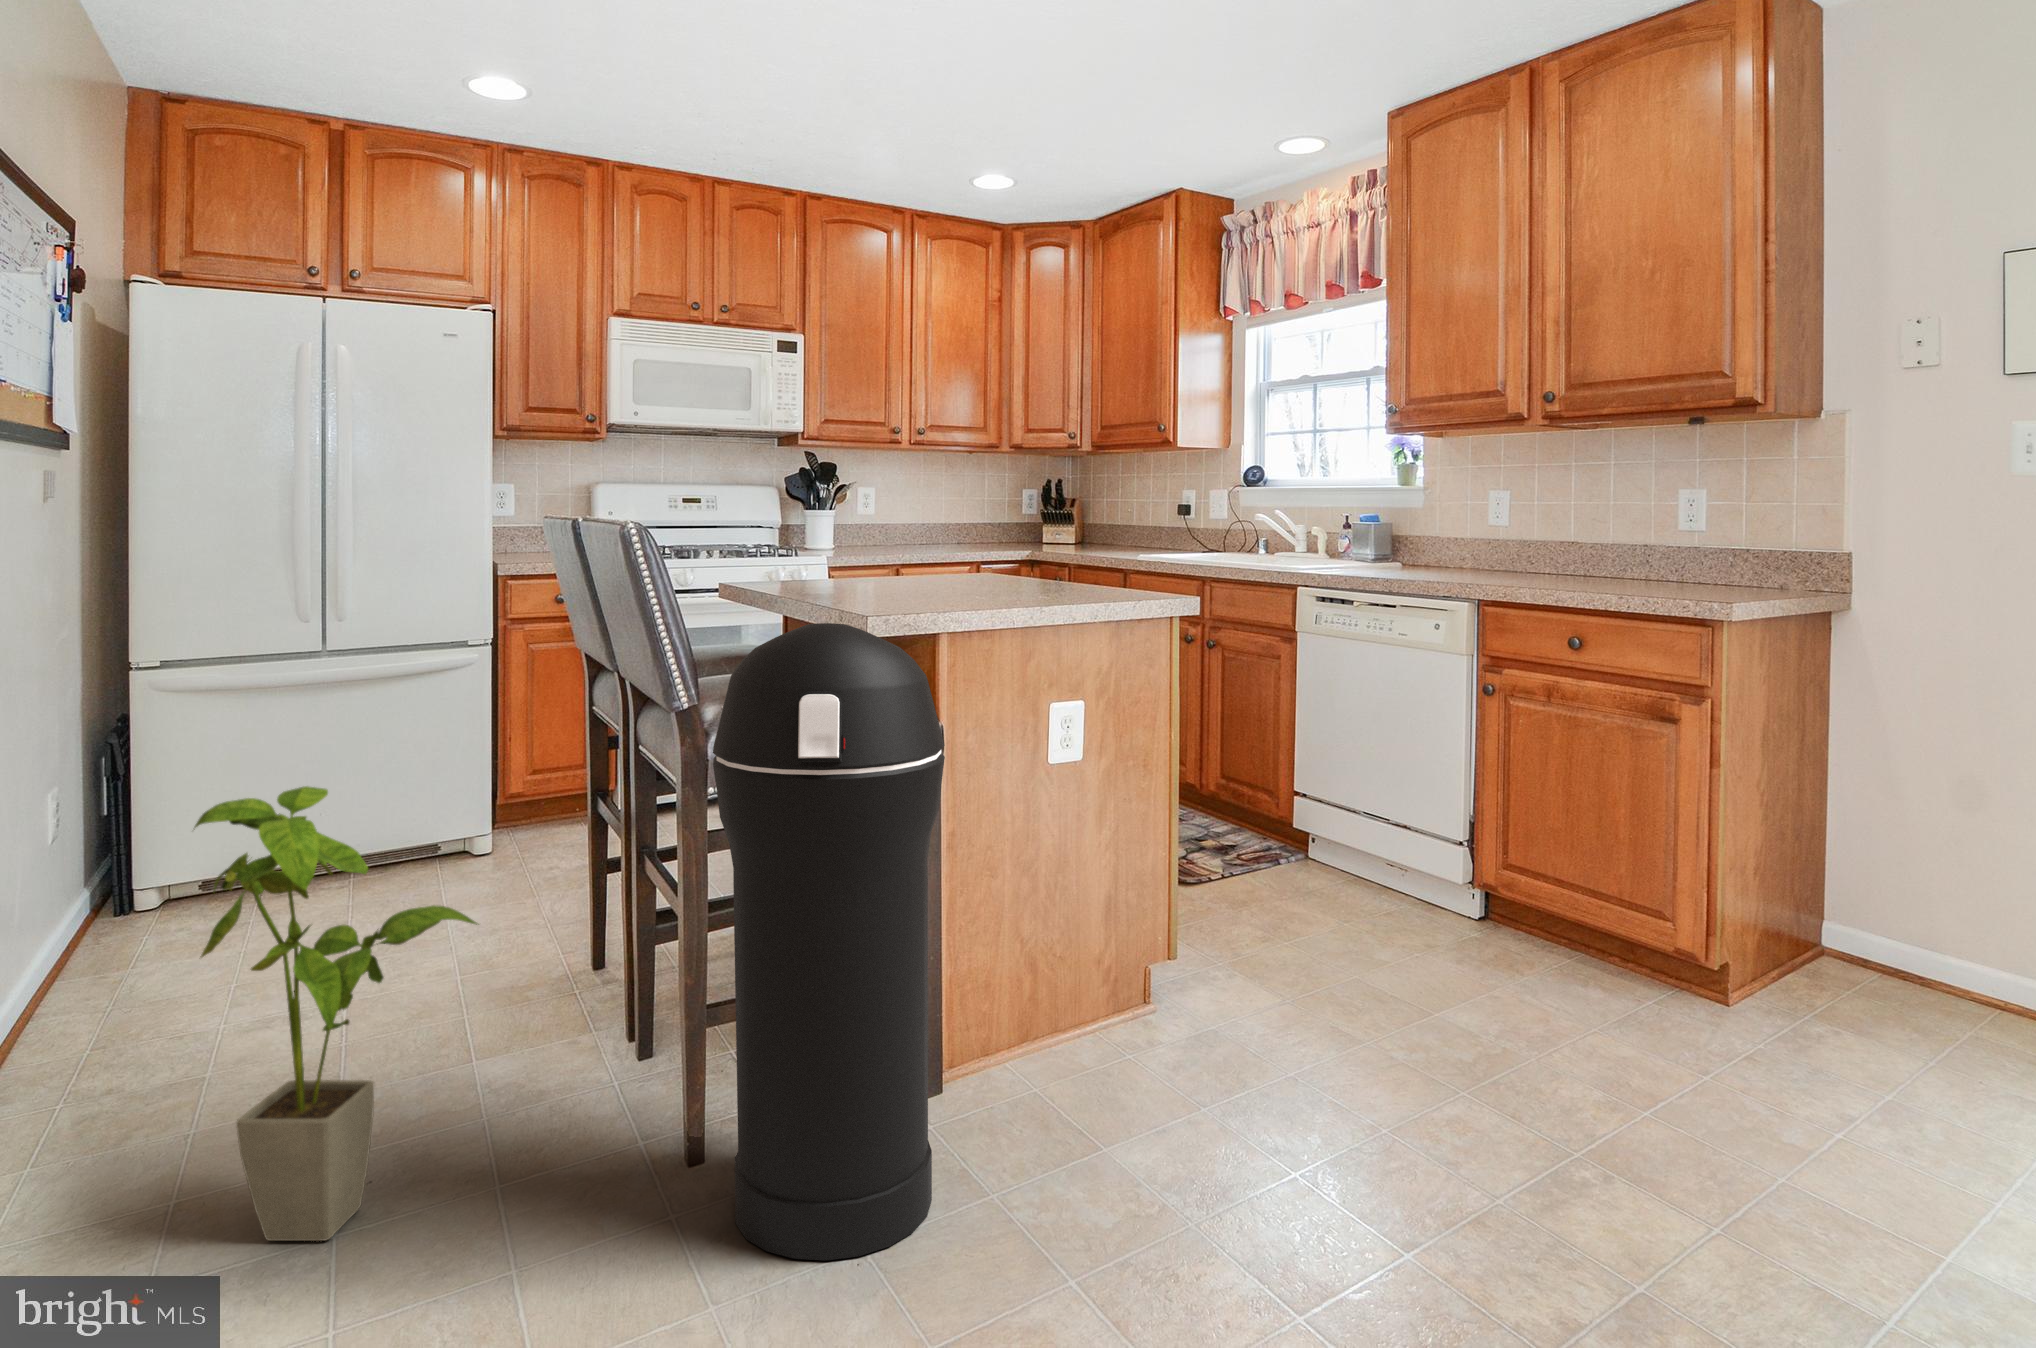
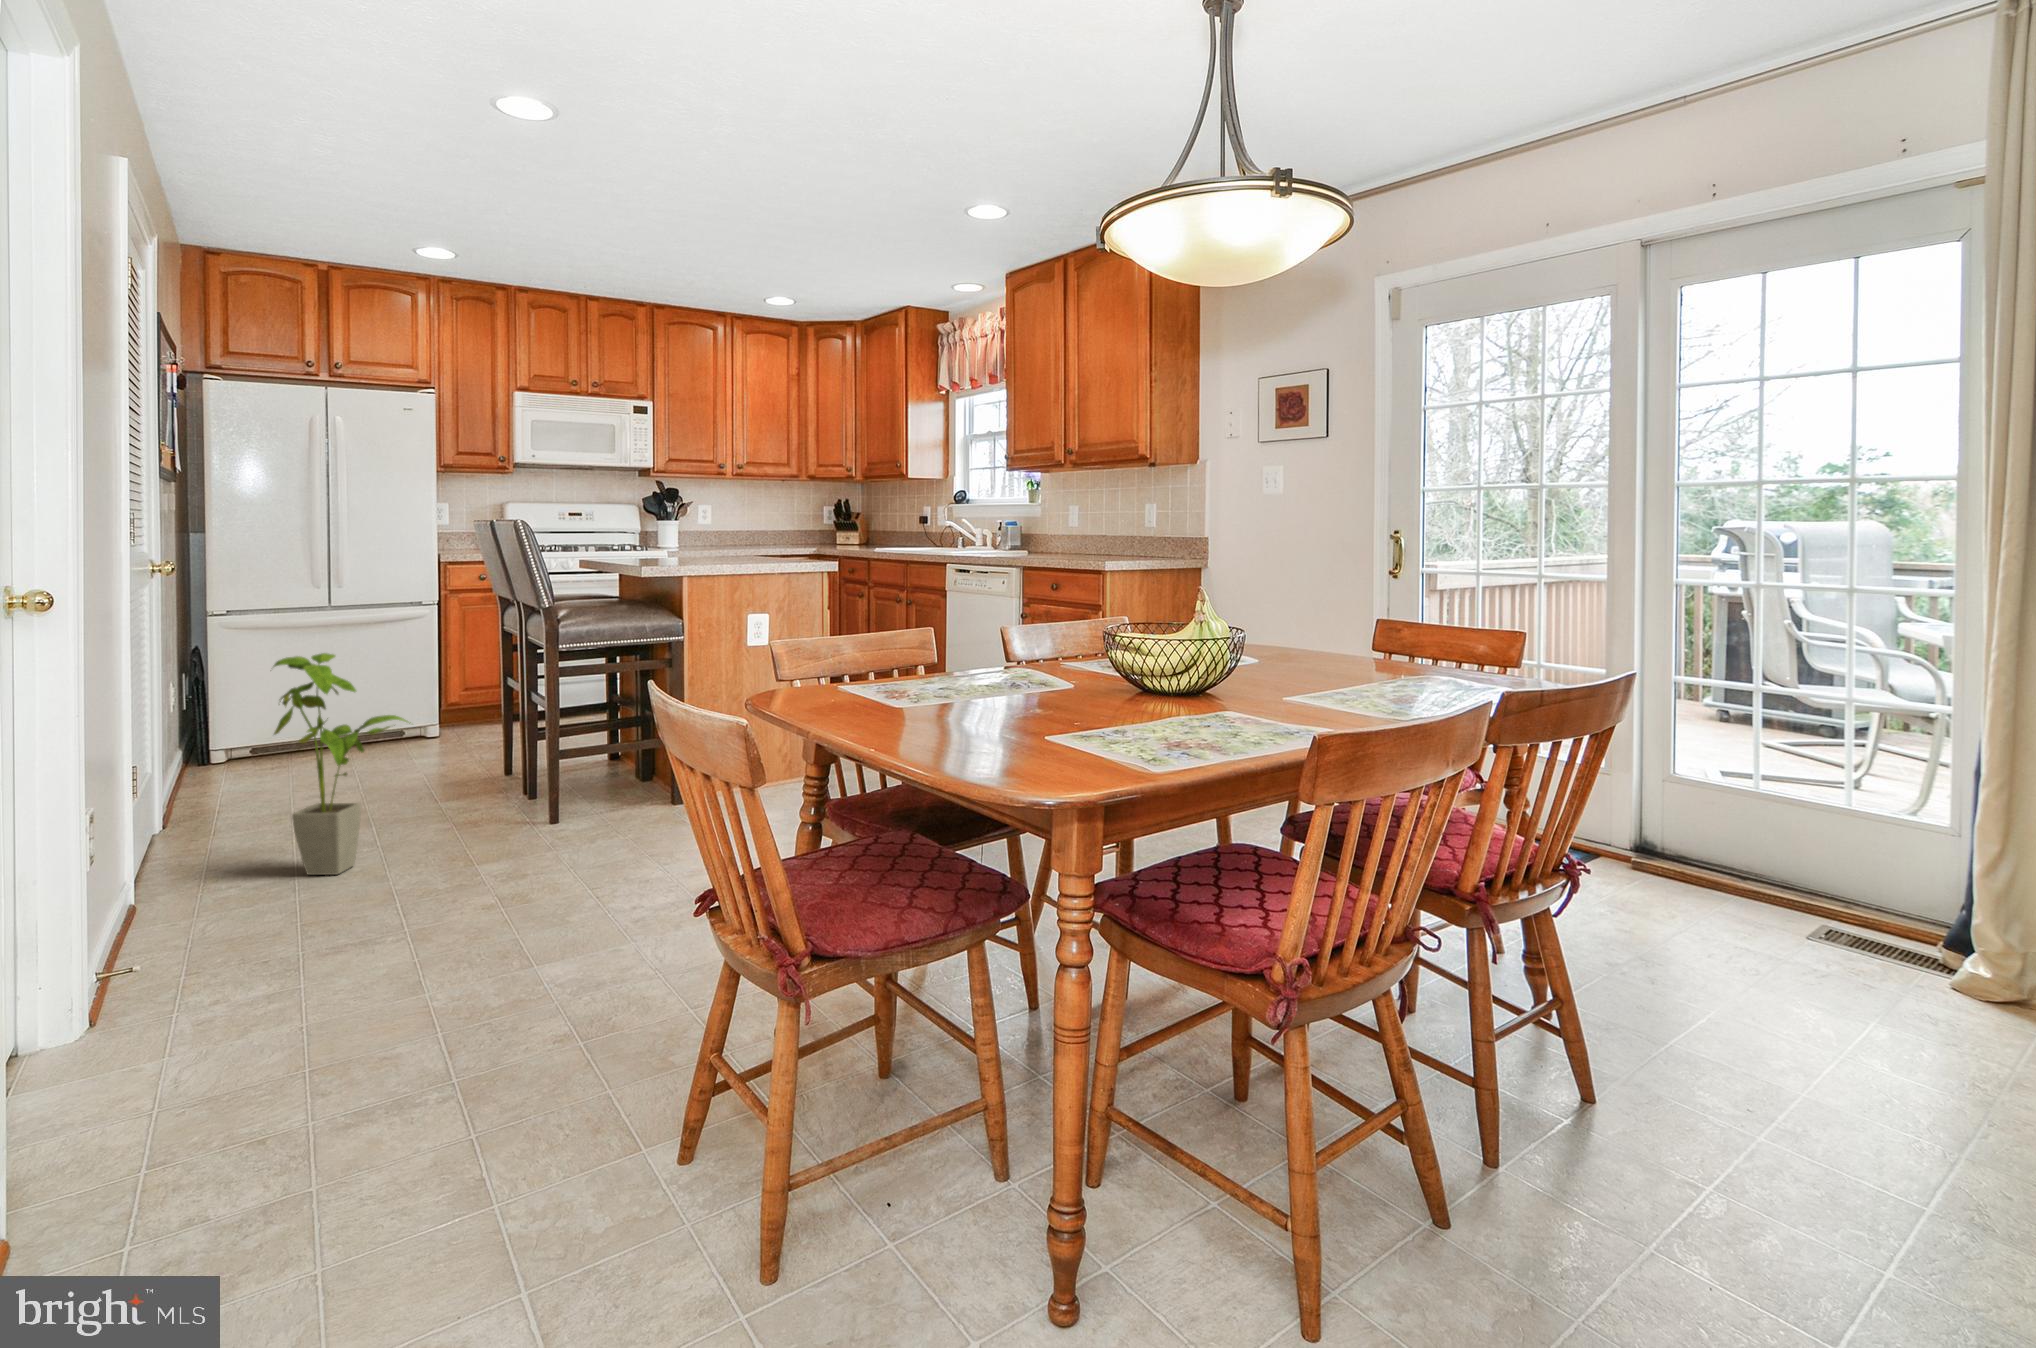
trash can: present [713,623,945,1261] -> none [526,574,646,875]

